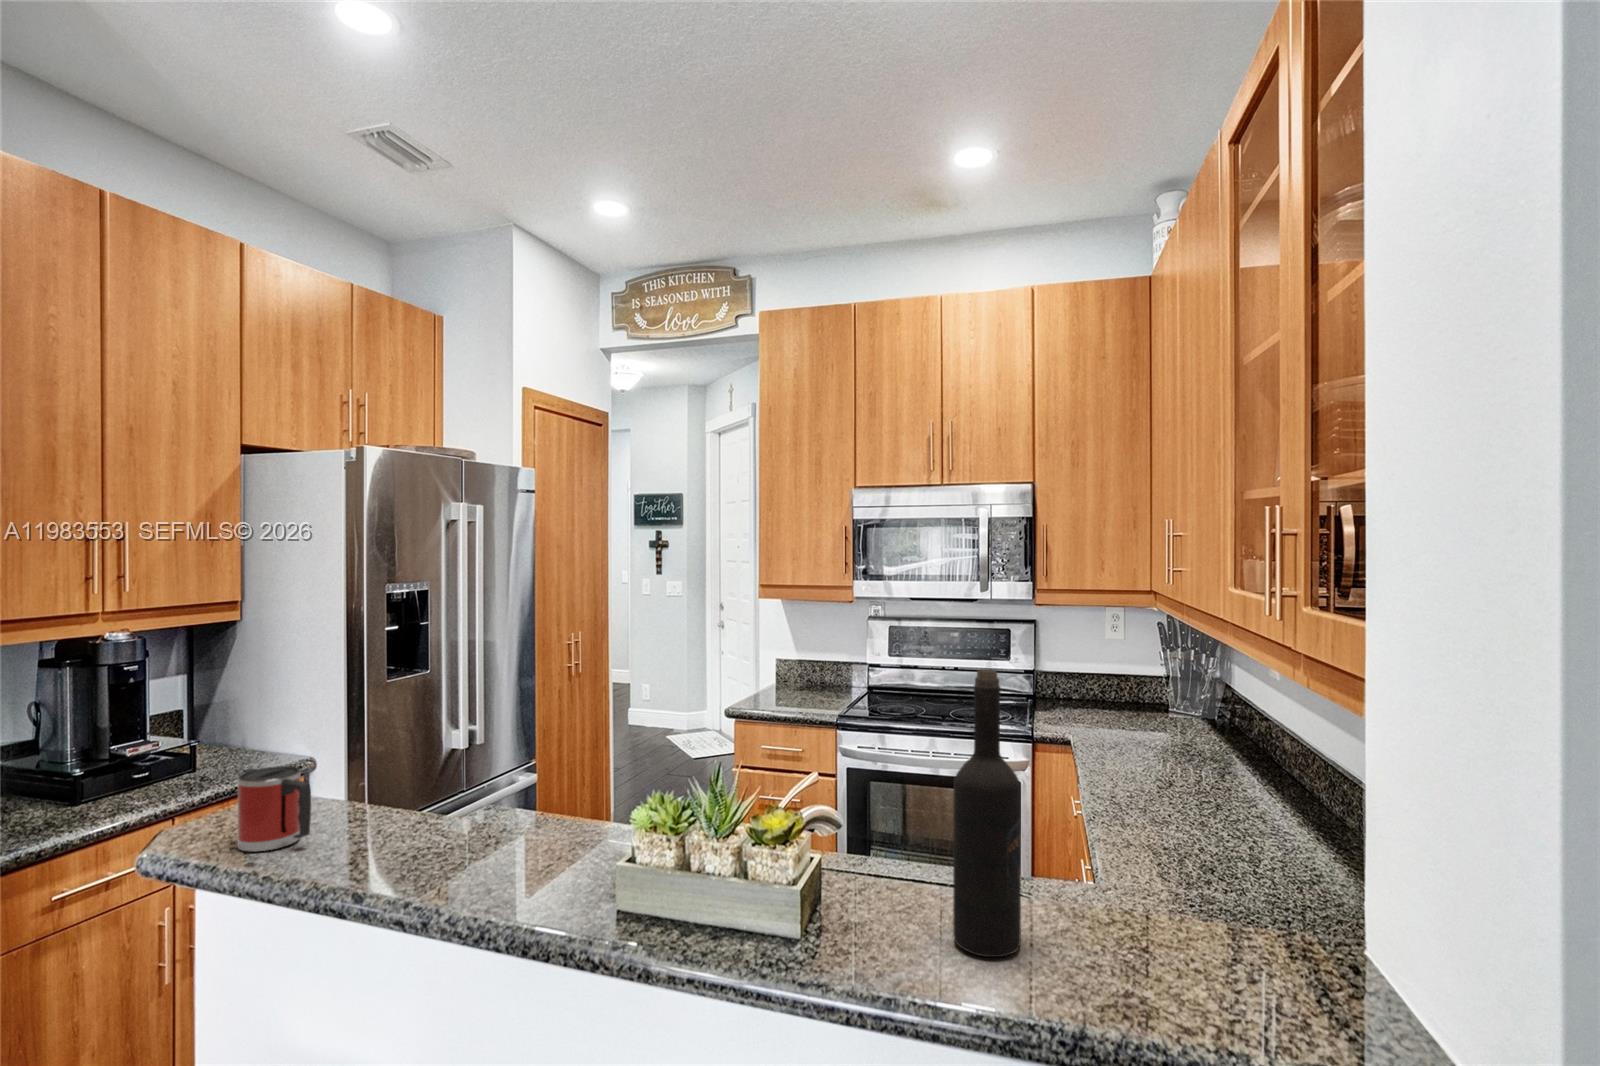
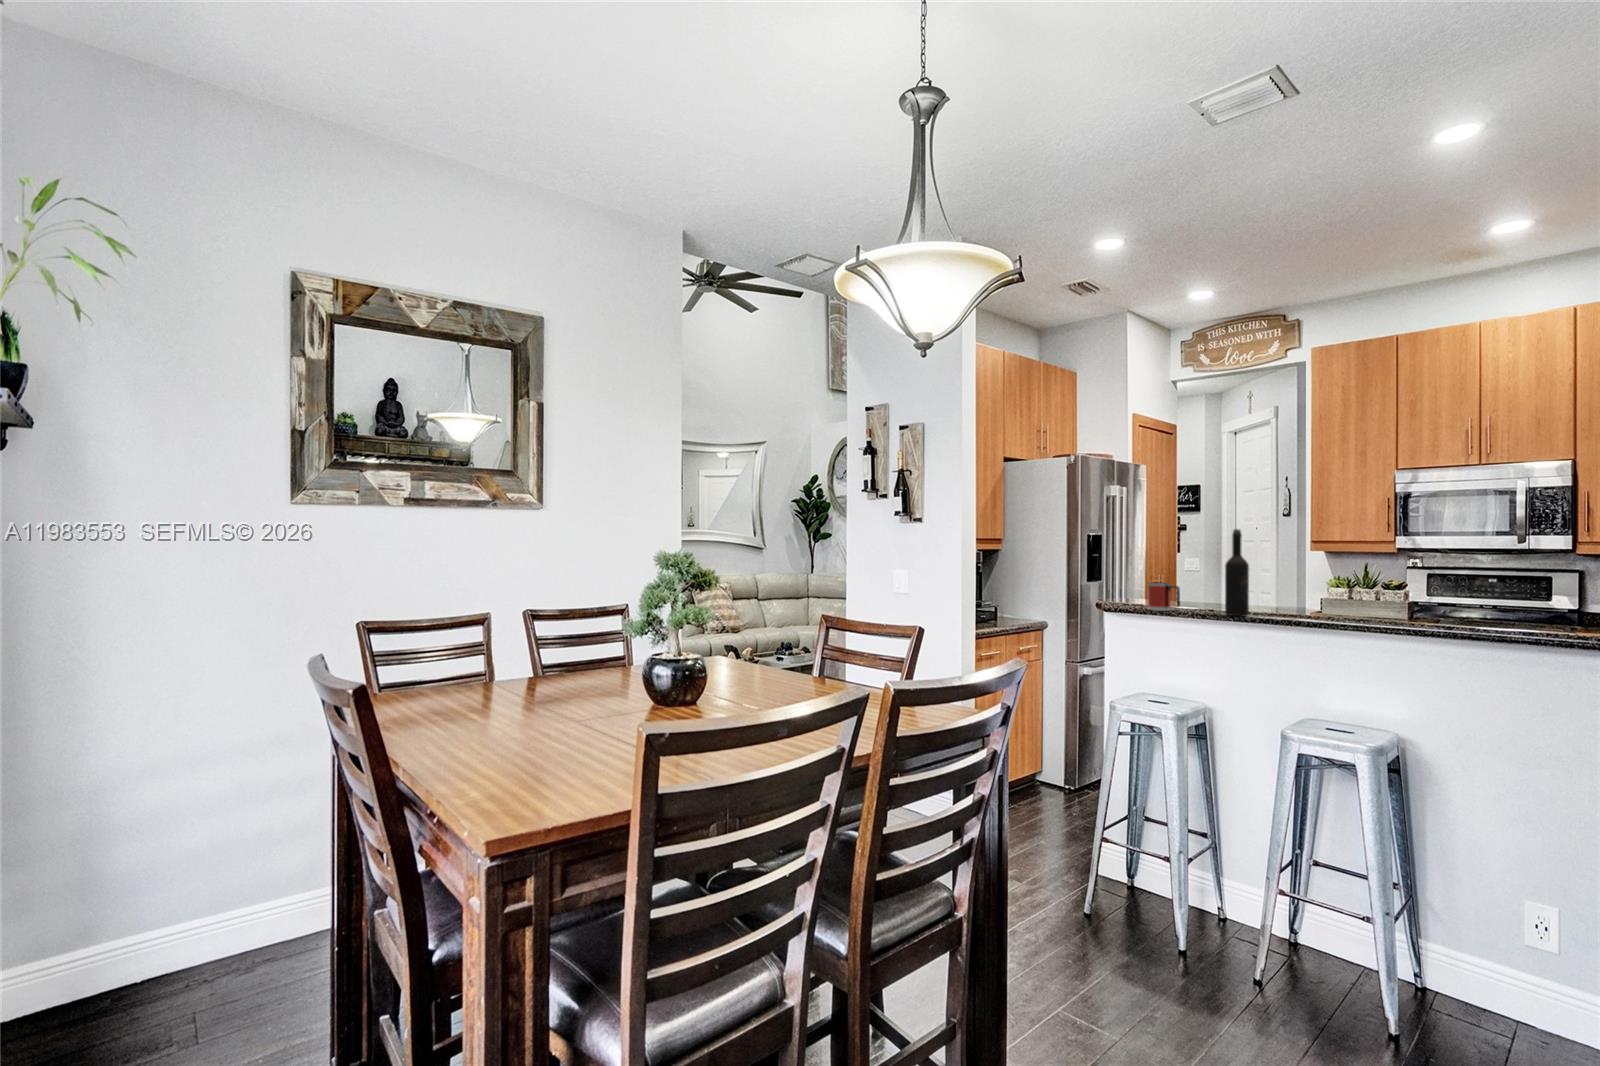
wine bottle: present [953,669,1021,957] -> present [1225,529,1249,616]

